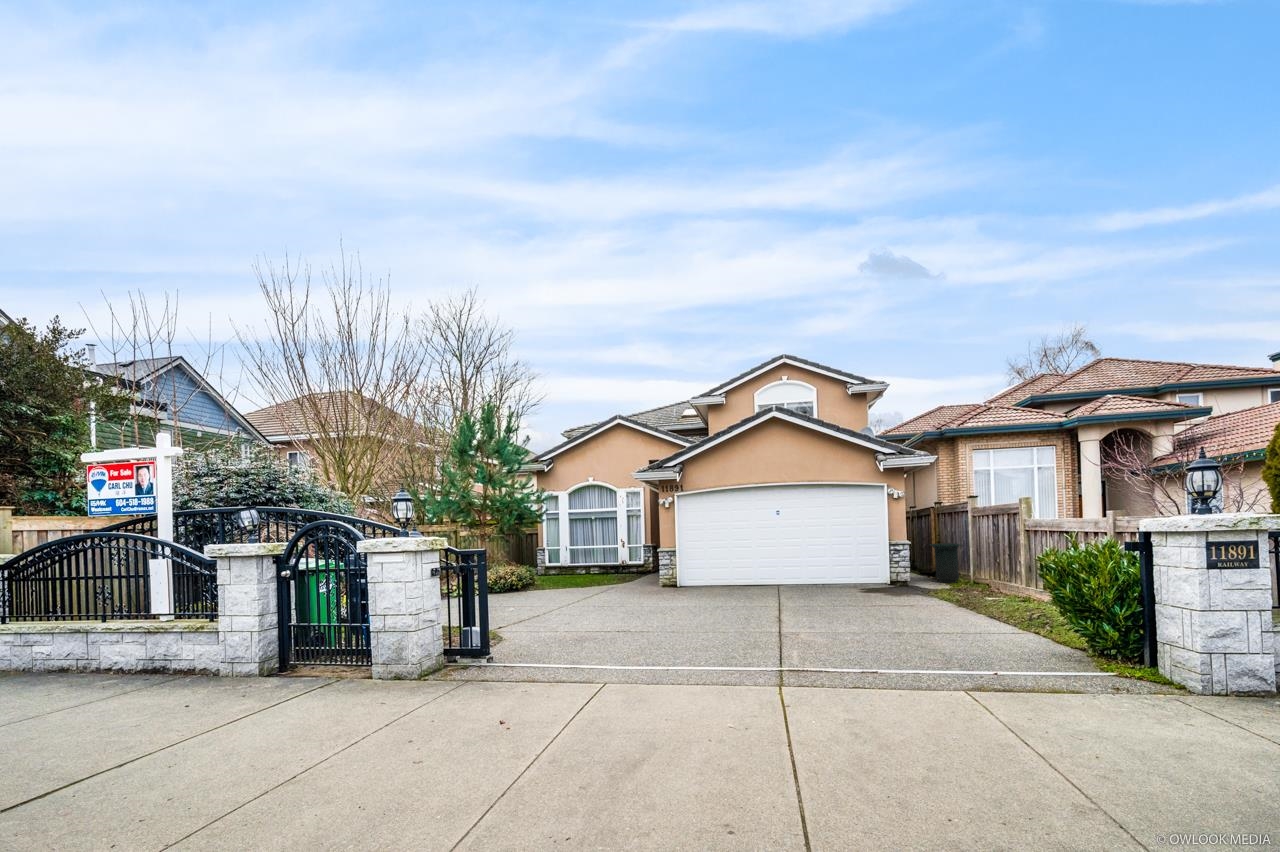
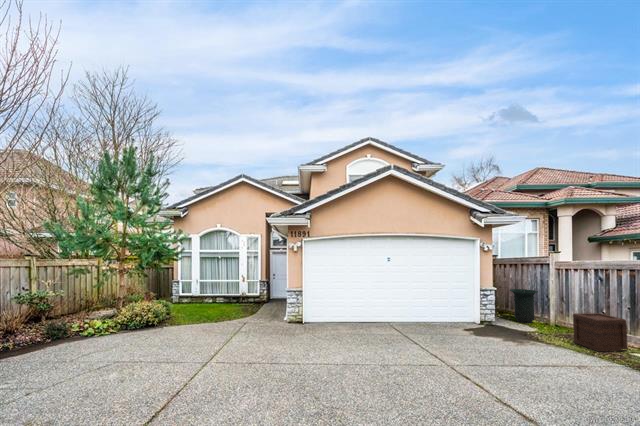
wooden crate: none [959,560,1006,596] -> present [573,313,628,352]

